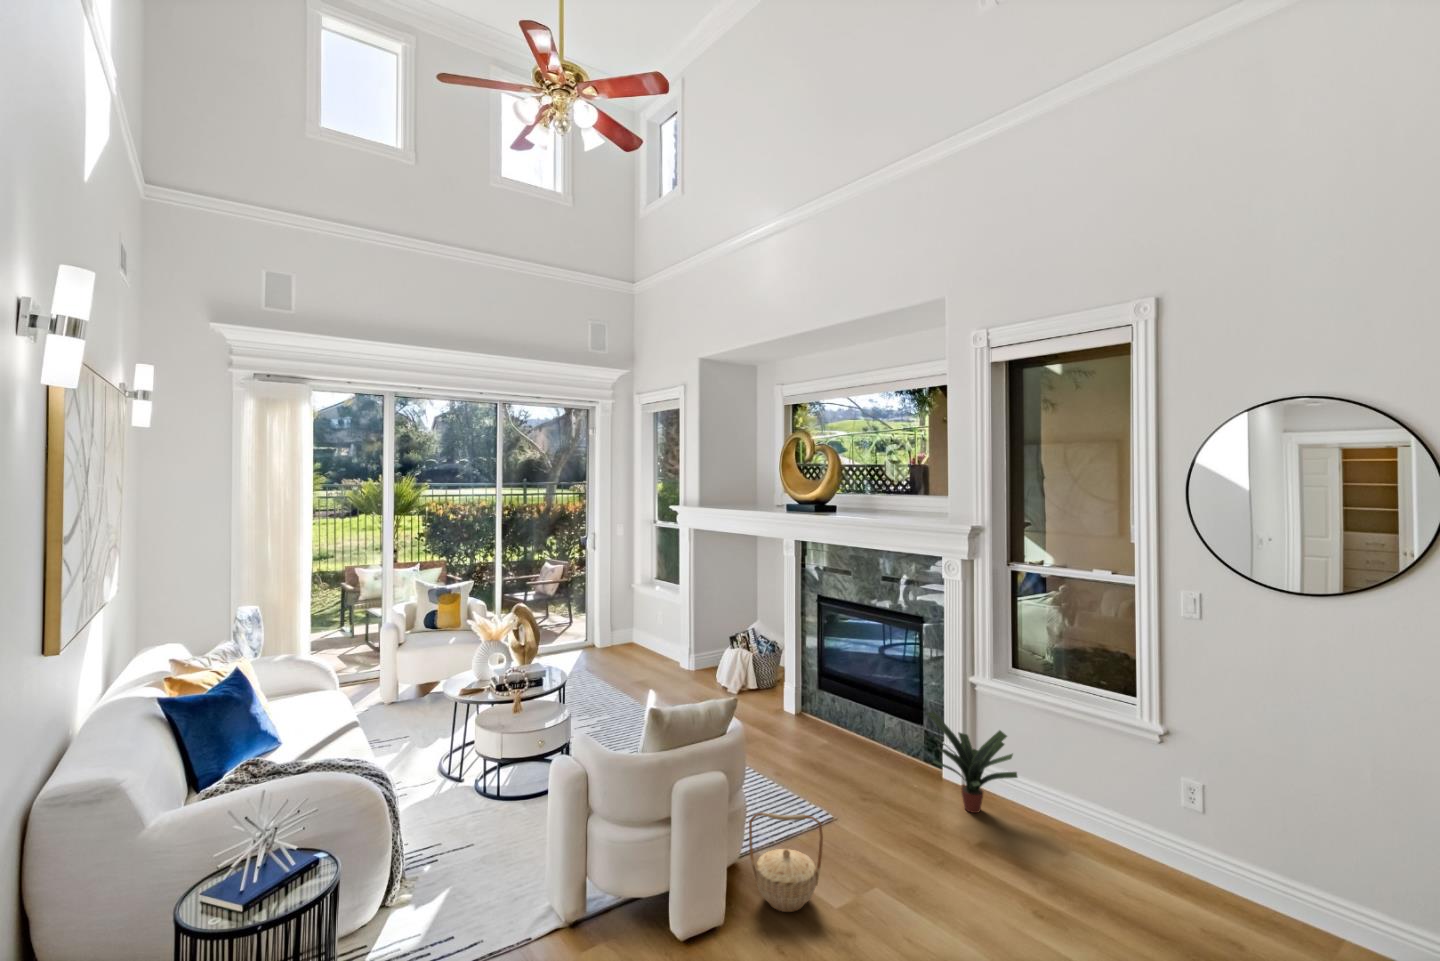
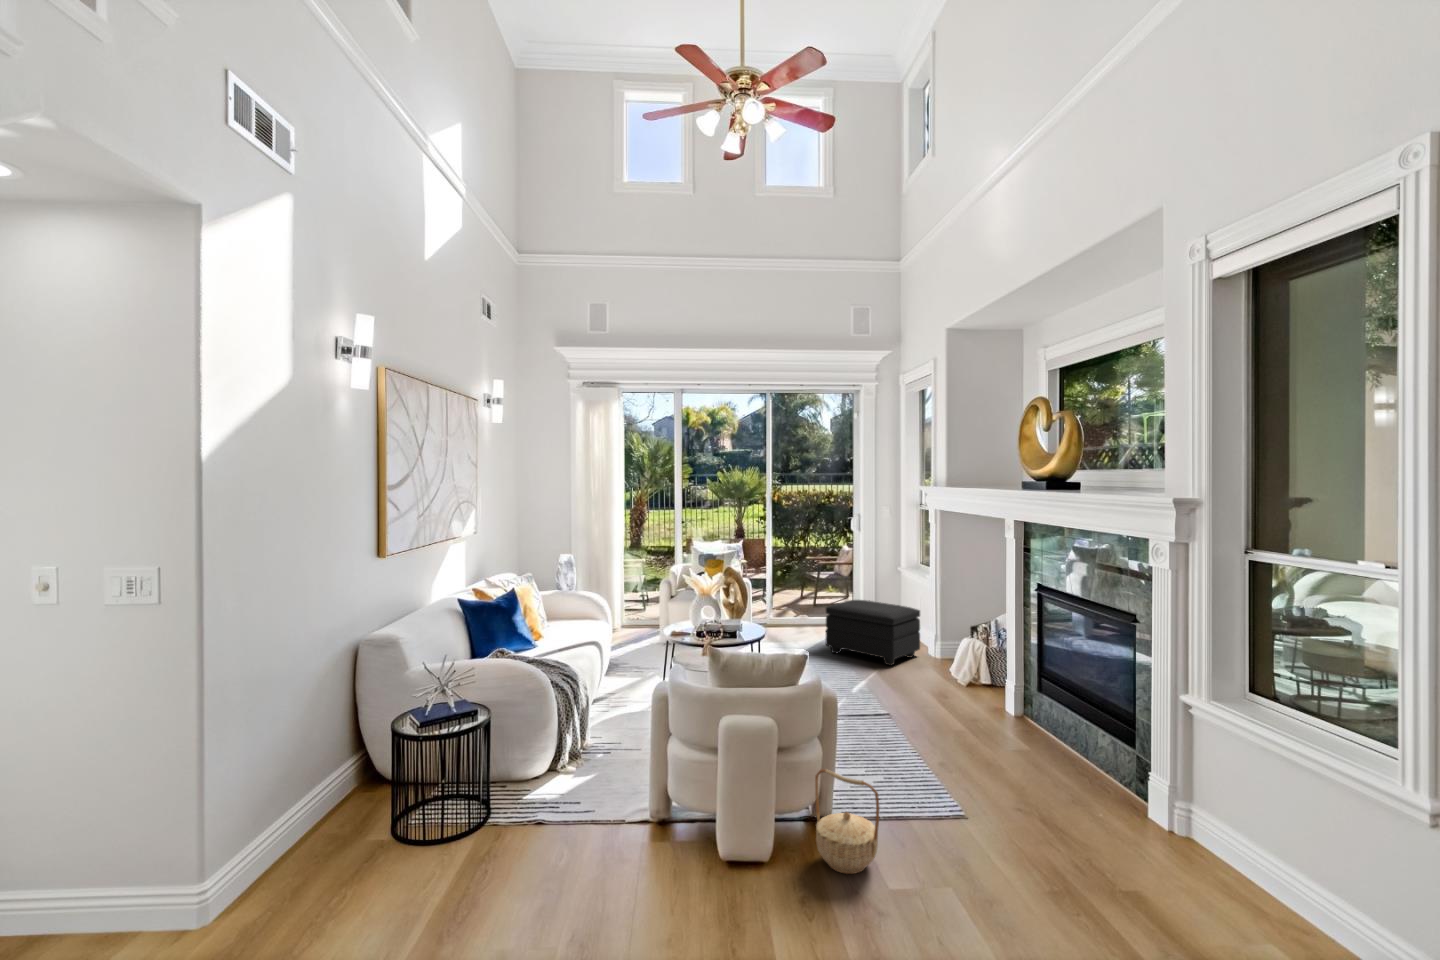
footstool: none [587,622,675,684] -> present [826,600,920,665]
potted plant: present [928,712,1017,813] -> none [1100,726,1218,861]

